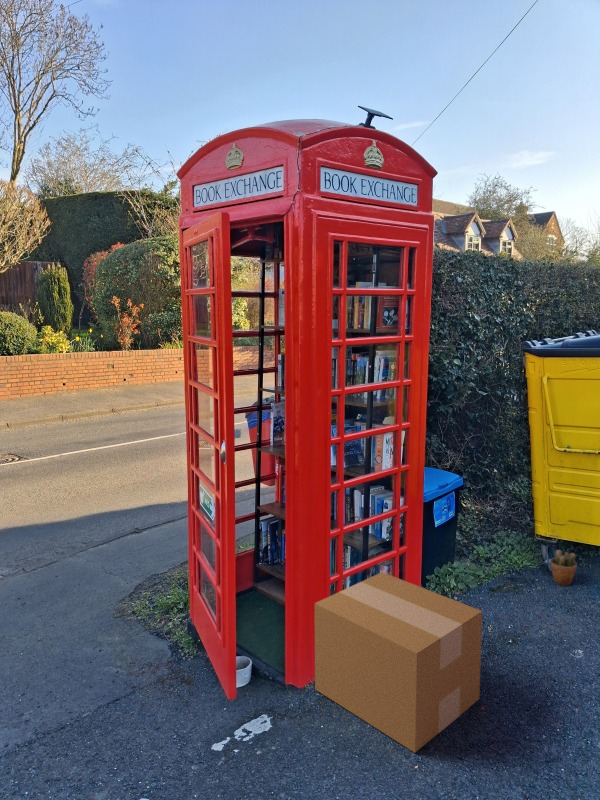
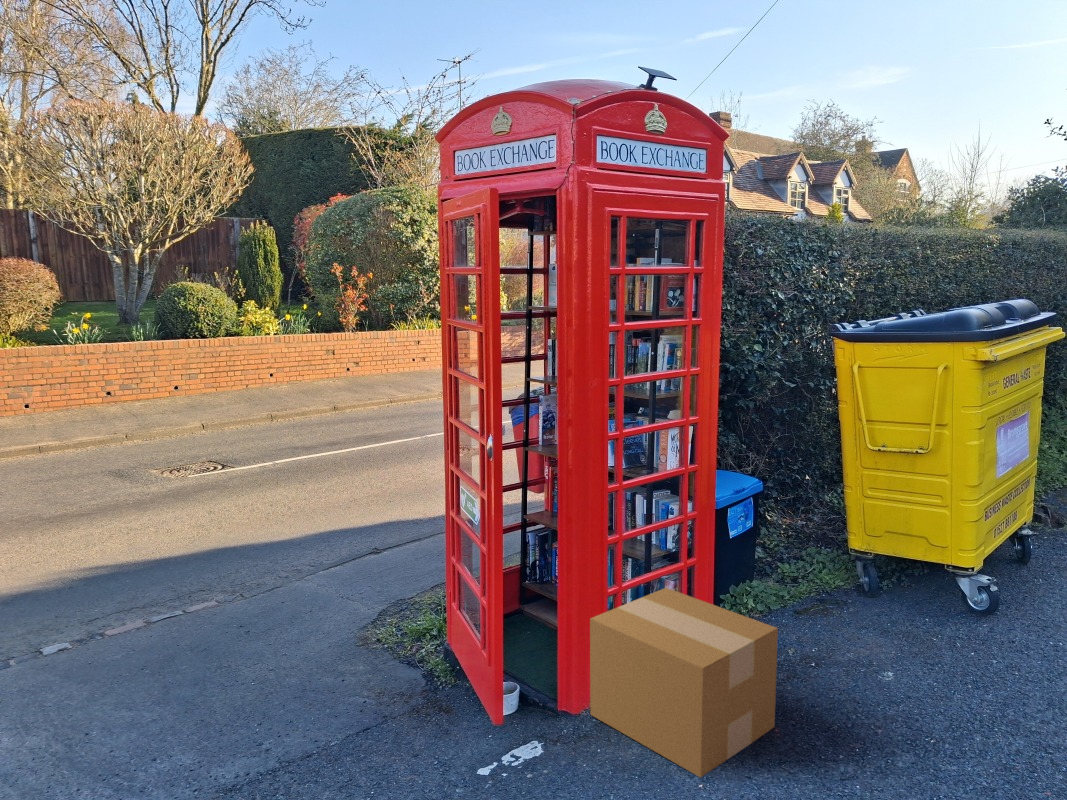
potted plant: present [550,550,577,585] -> none [866,569,897,611]

